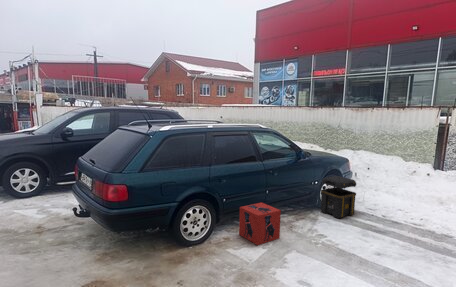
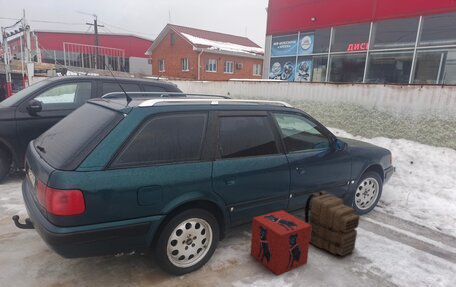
toolbox: present [321,176,356,218] -> none [355,174,406,230]
backpack: none [278,188,317,233] -> present [304,191,359,255]

